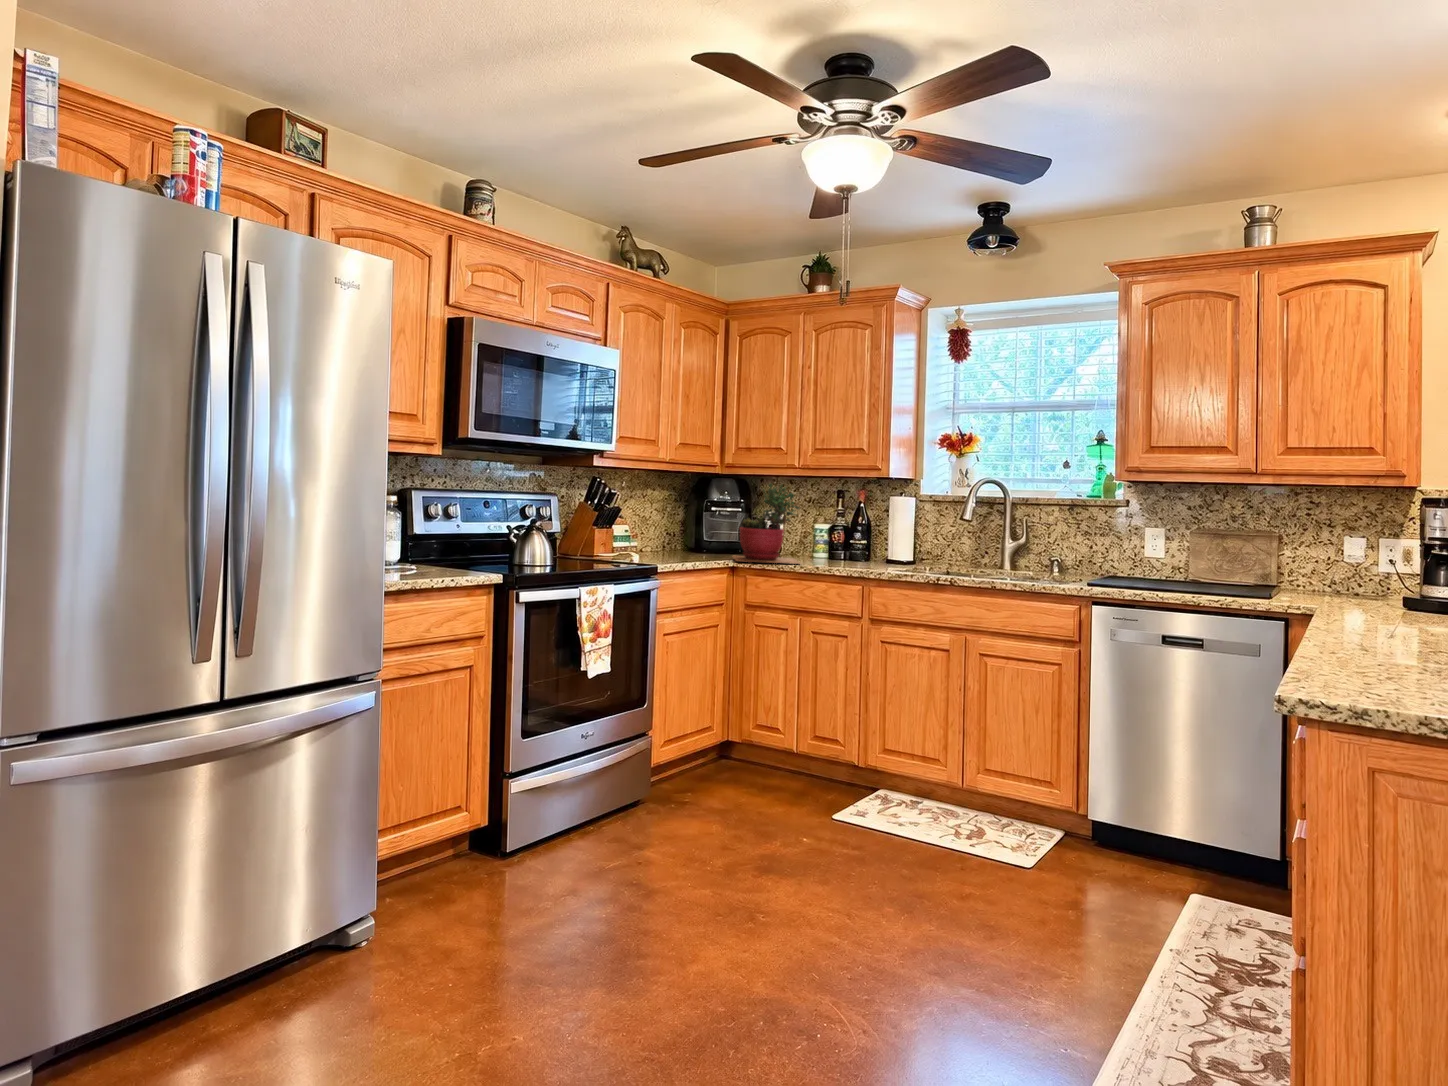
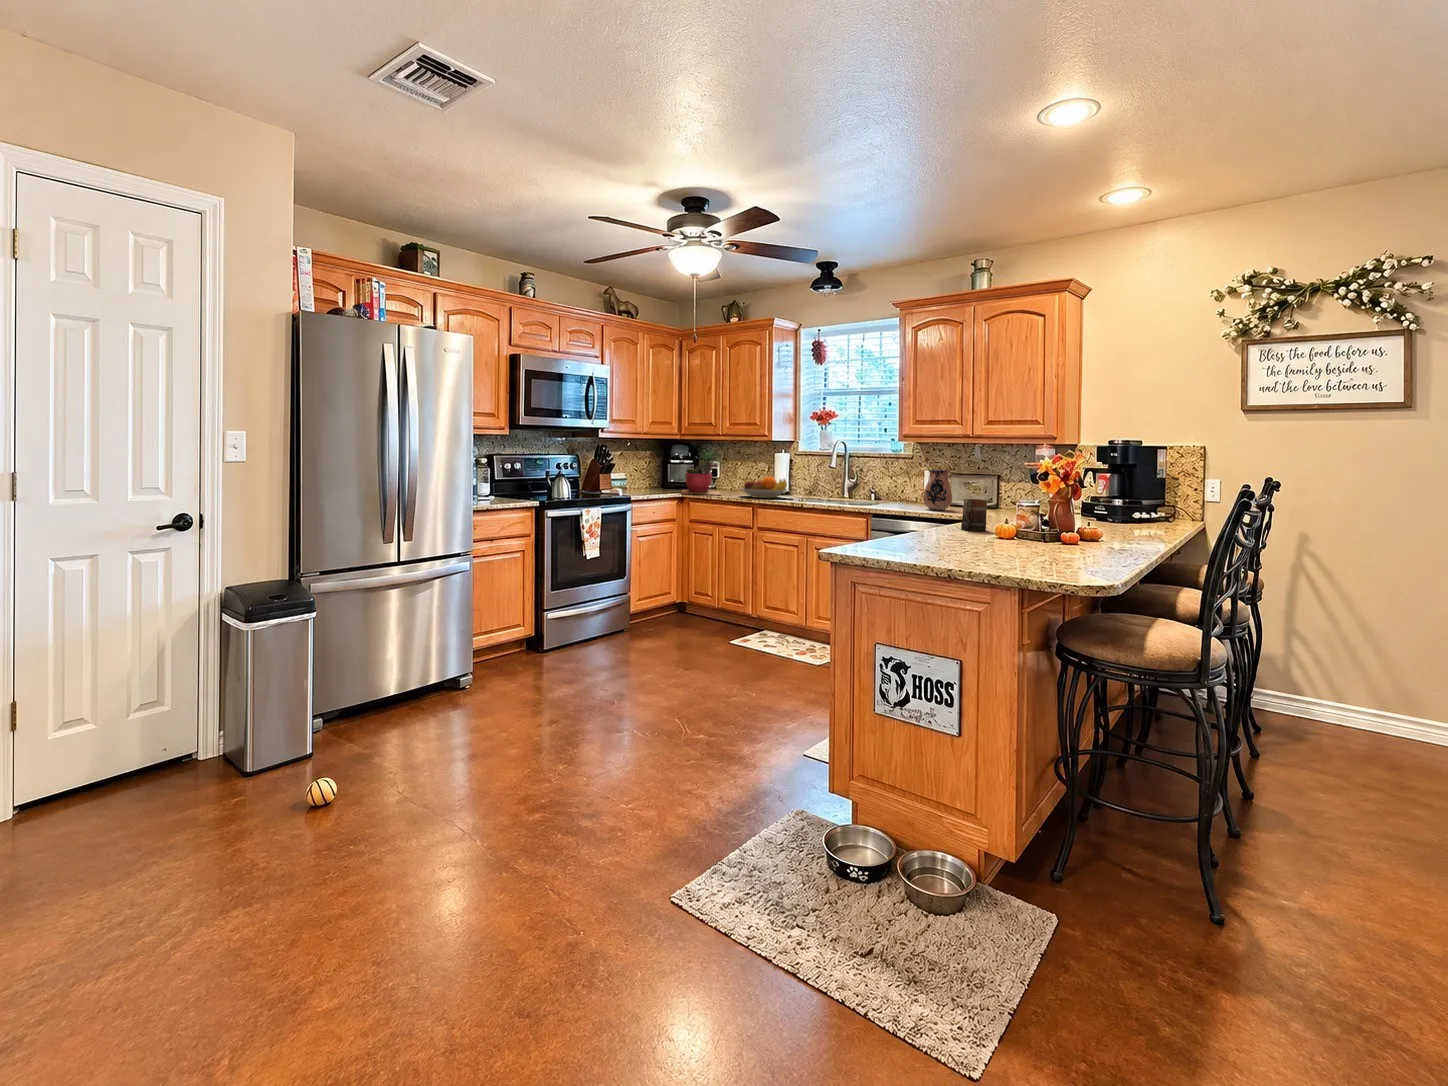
ceramic pitcher: none [1170,521,1225,590] -> present [923,470,952,510]
fruit bowl: none [834,533,917,569] -> present [740,477,787,498]
mug: none [1346,570,1407,634] -> present [961,499,987,531]

